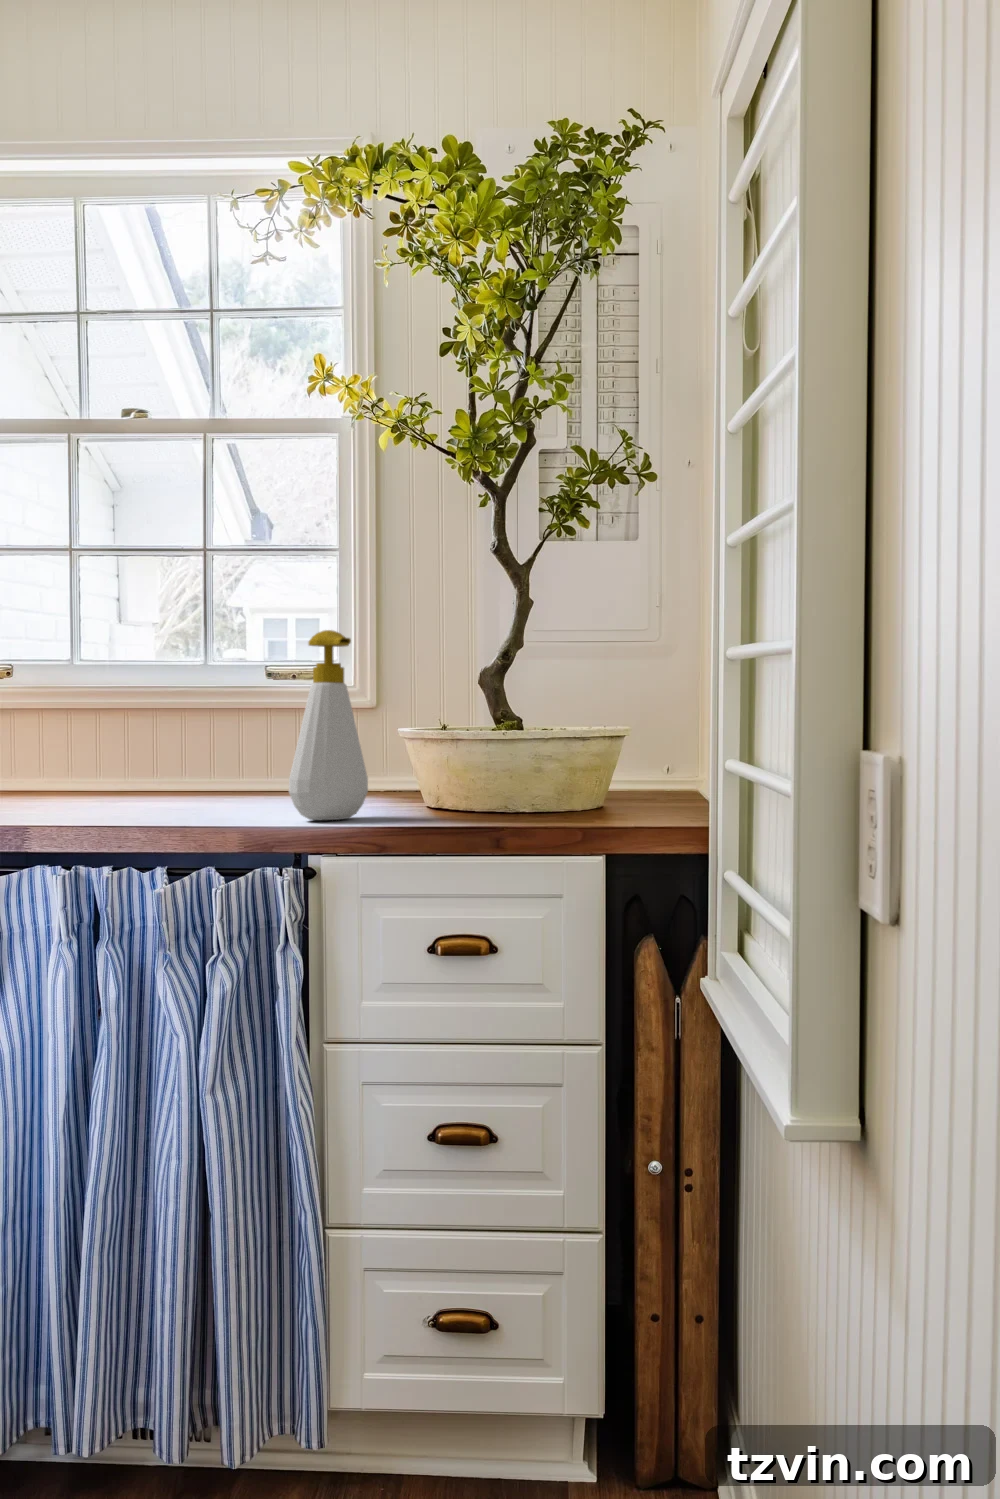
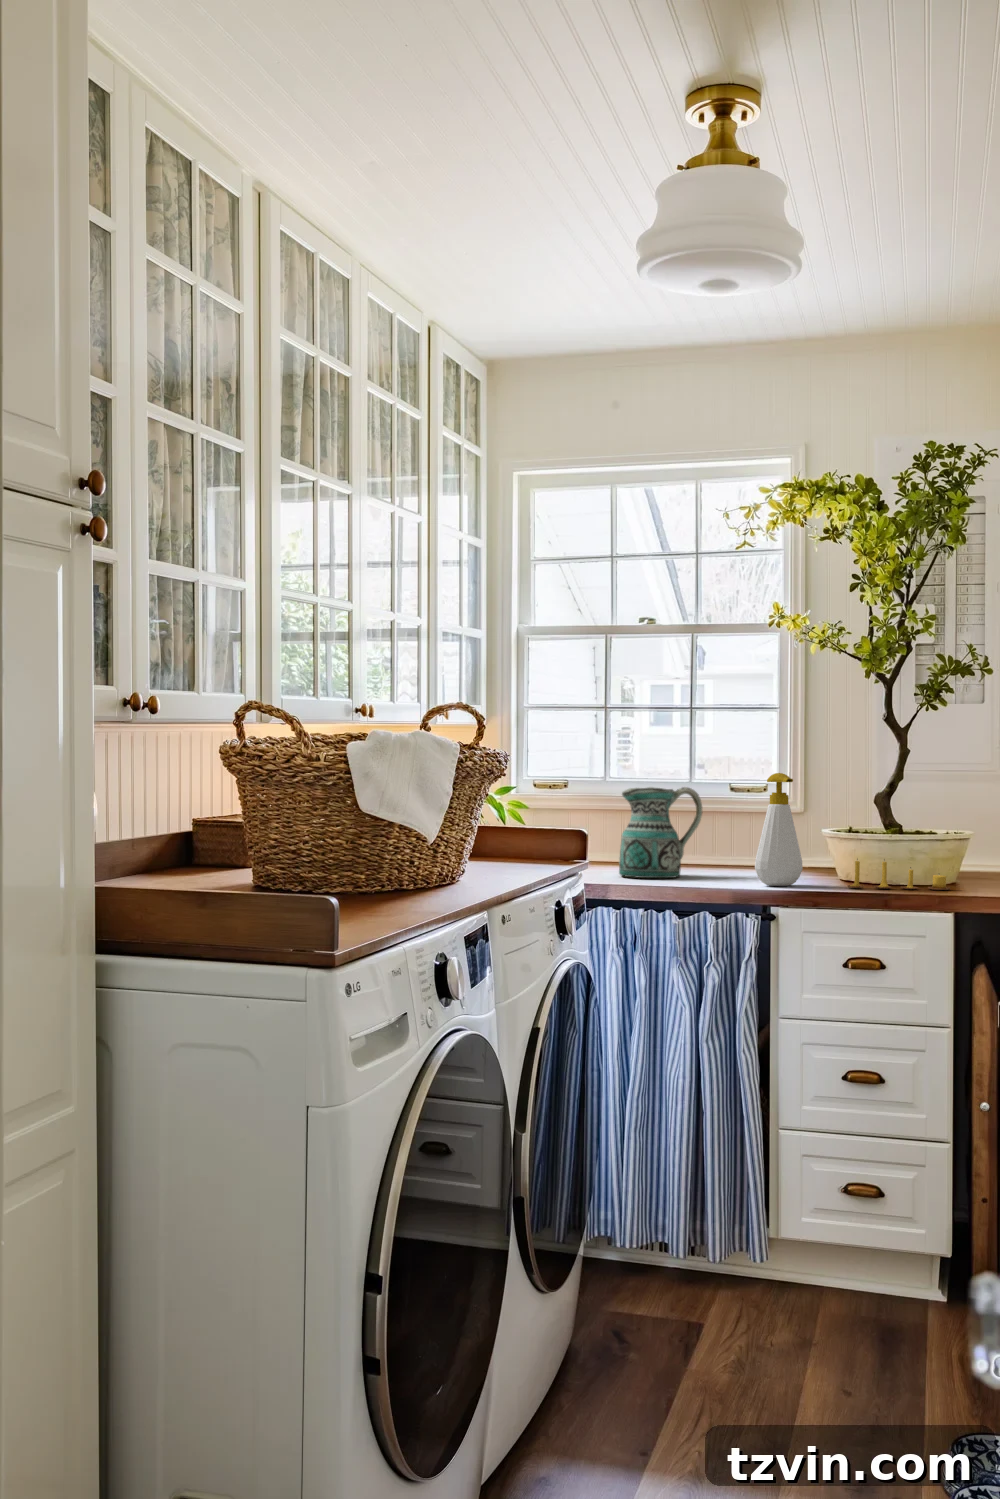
ceramic pitcher: none [66,660,210,814] -> present [619,787,702,878]
candle: none [440,770,600,819] -> present [848,859,950,890]

